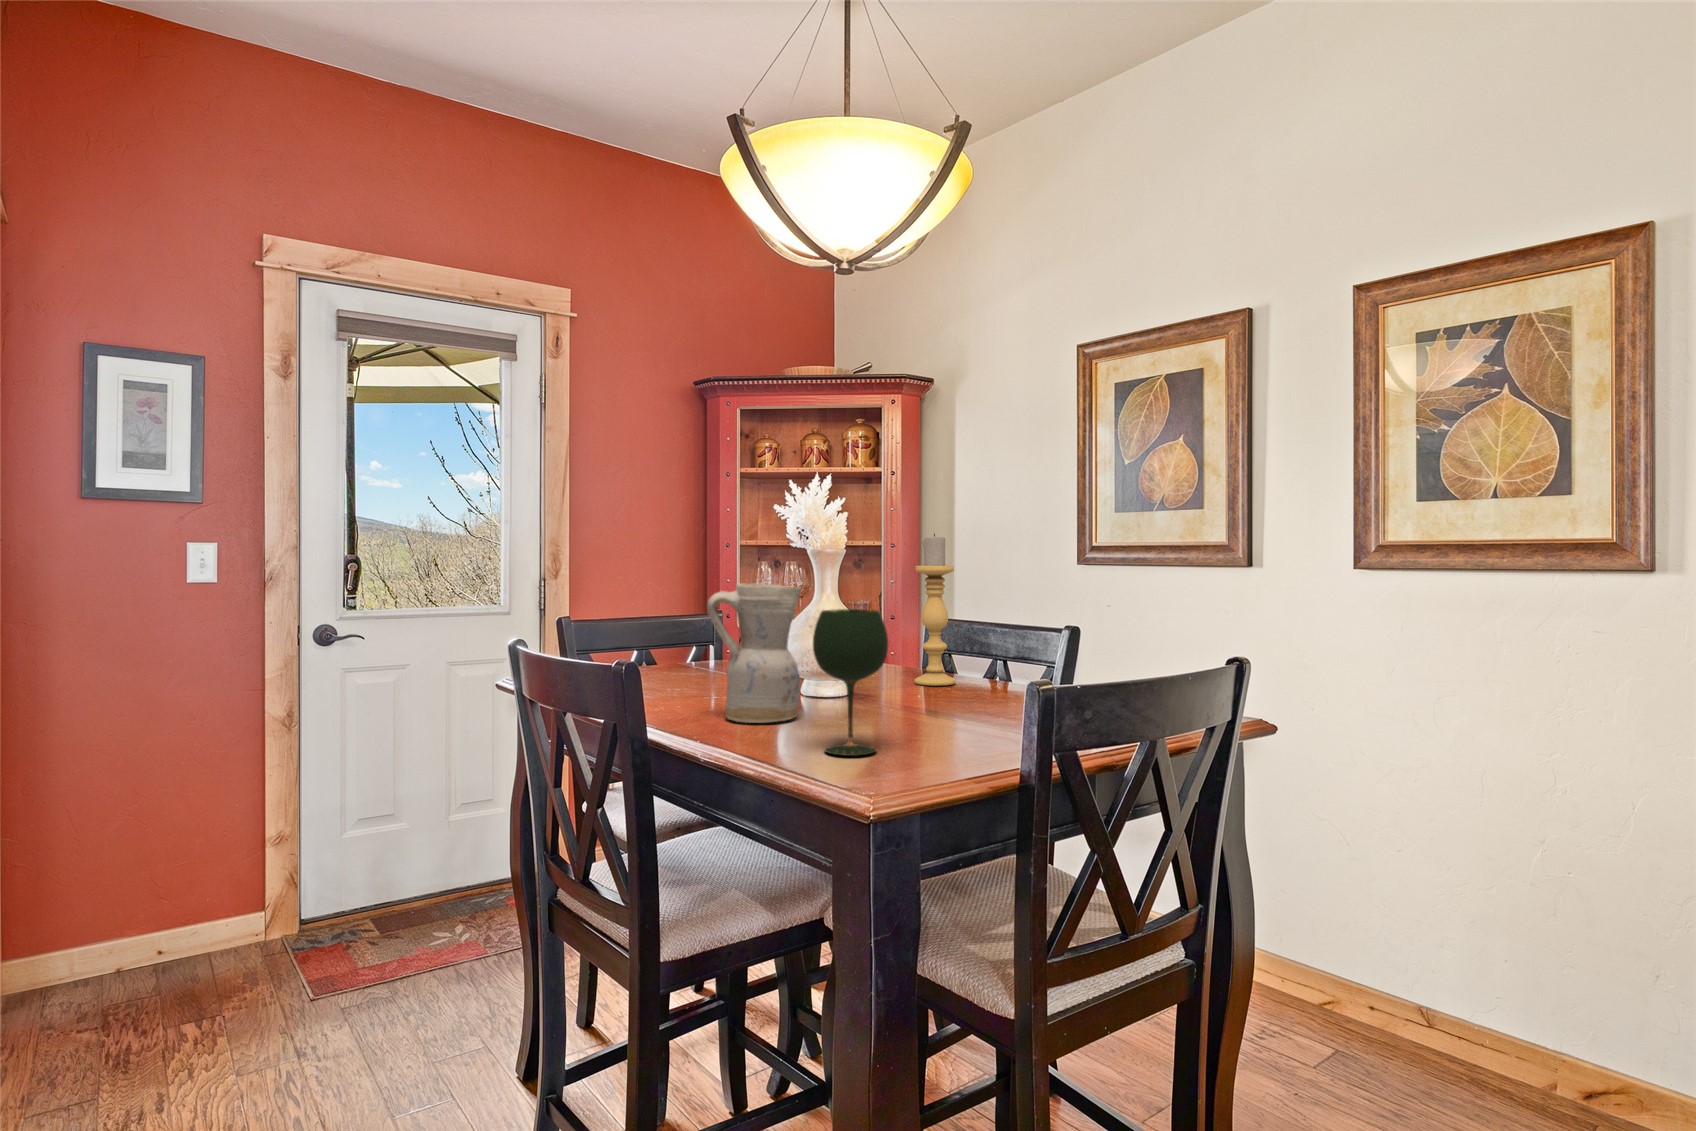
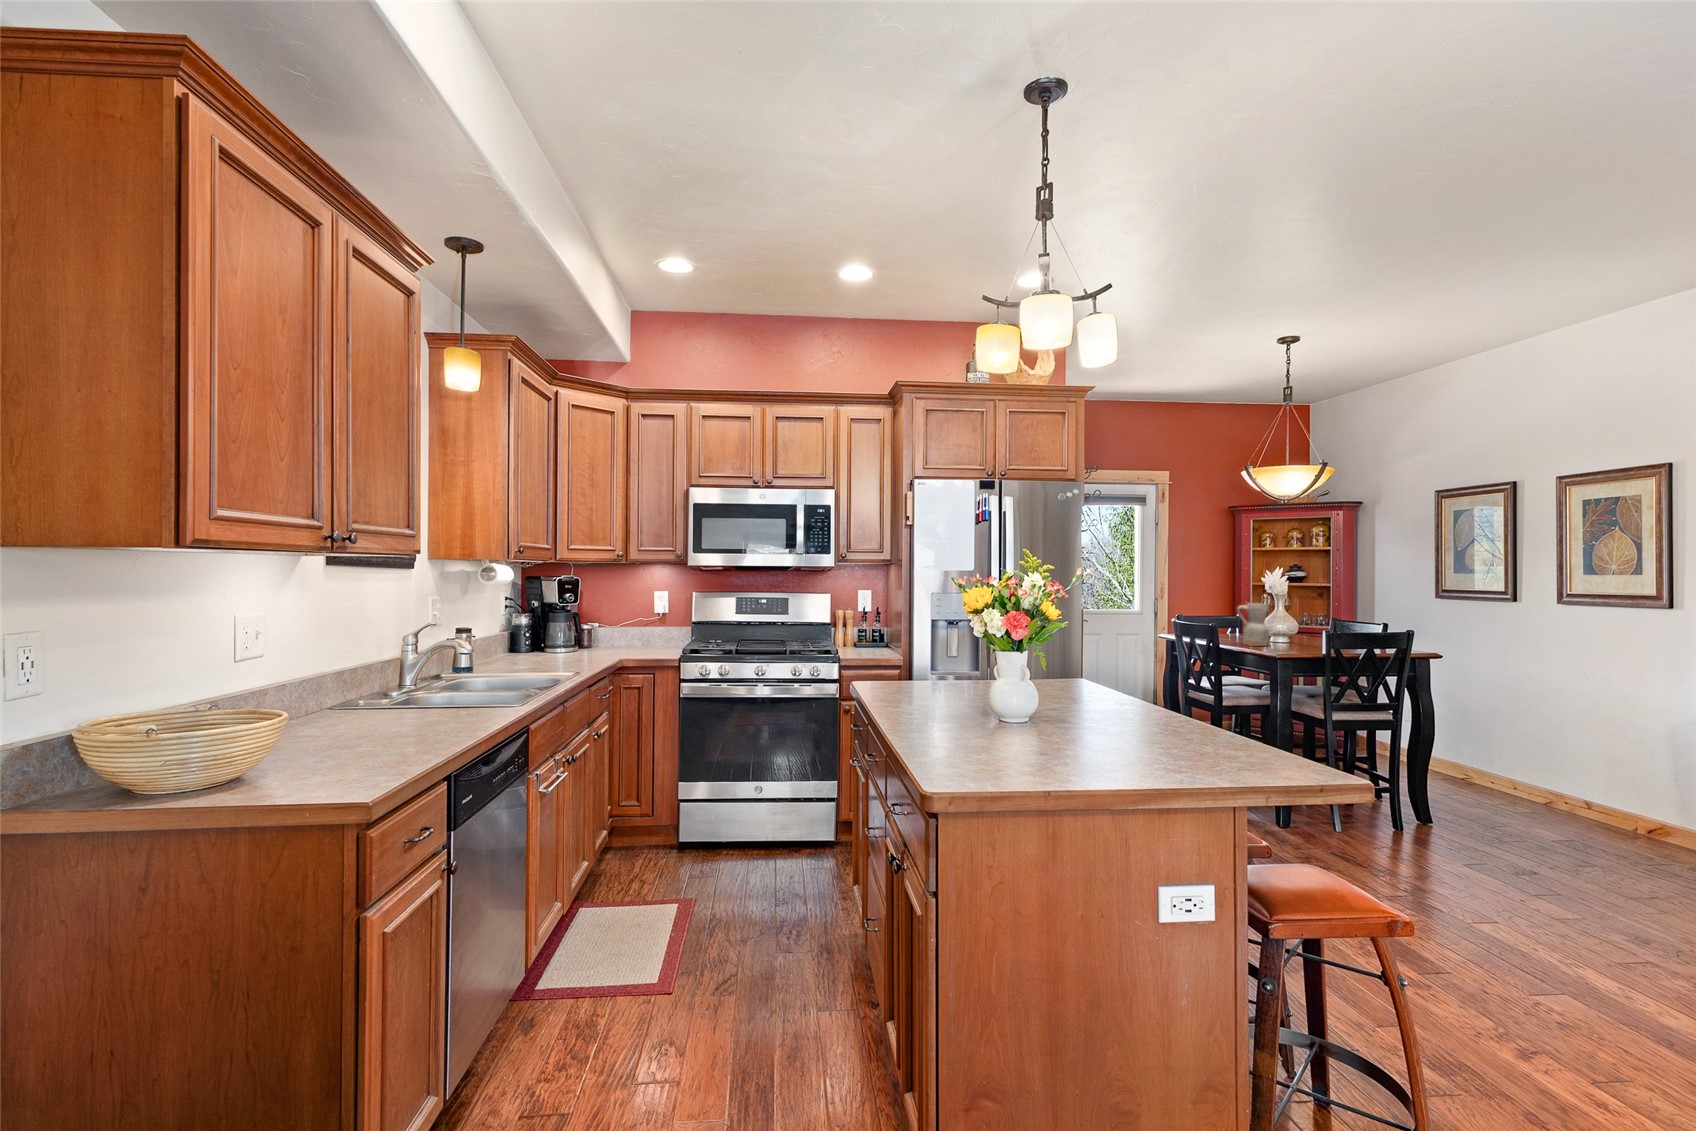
candle holder: present [915,534,955,686] -> none [1323,586,1341,643]
wine glass: present [813,609,888,756] -> none [1270,611,1294,652]

